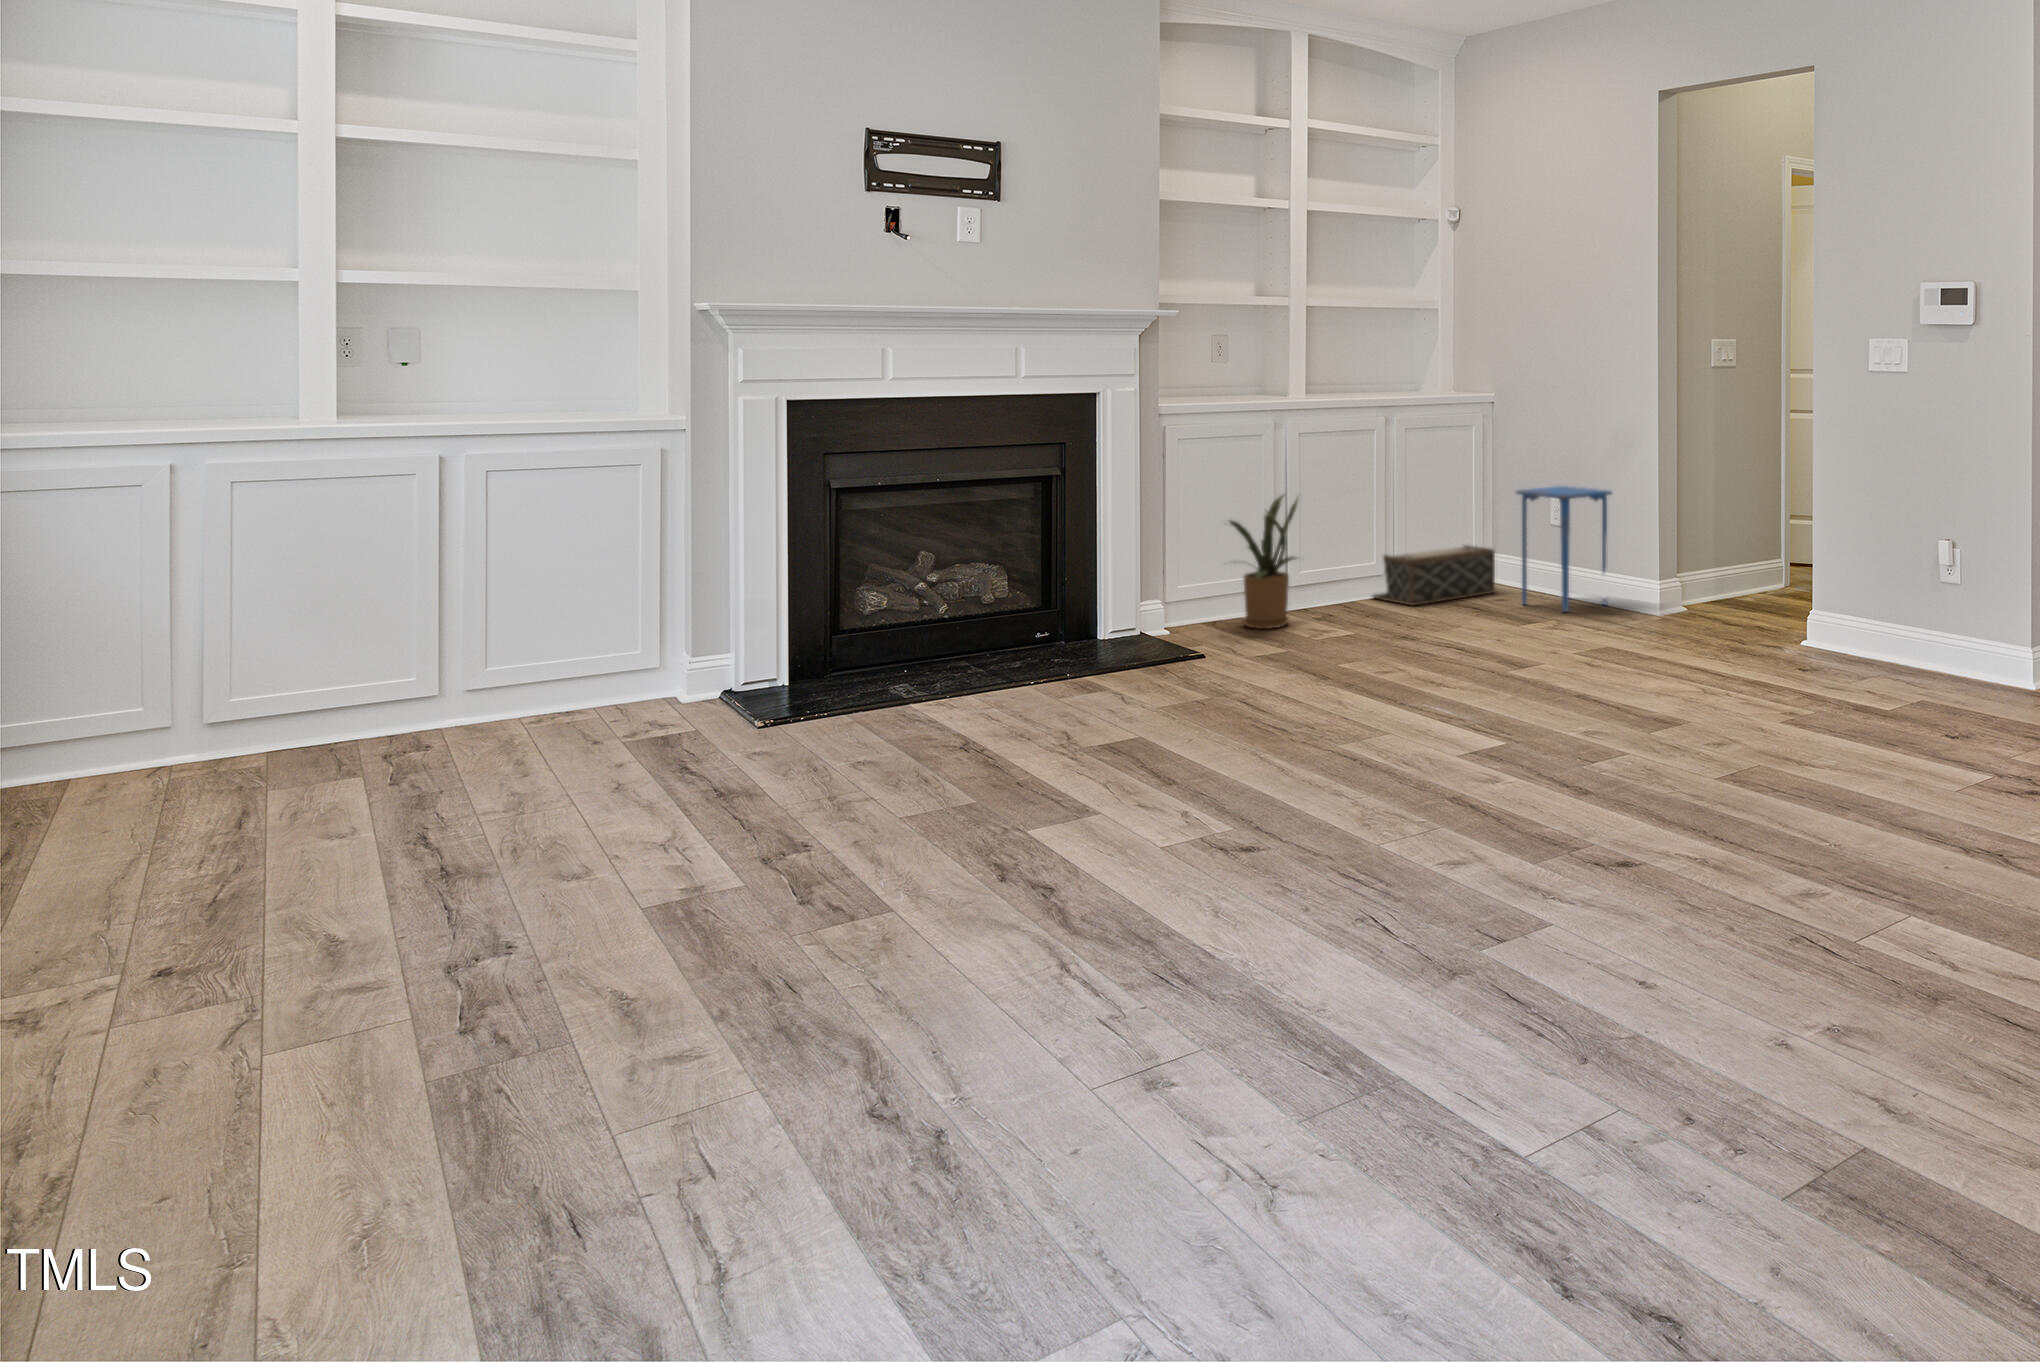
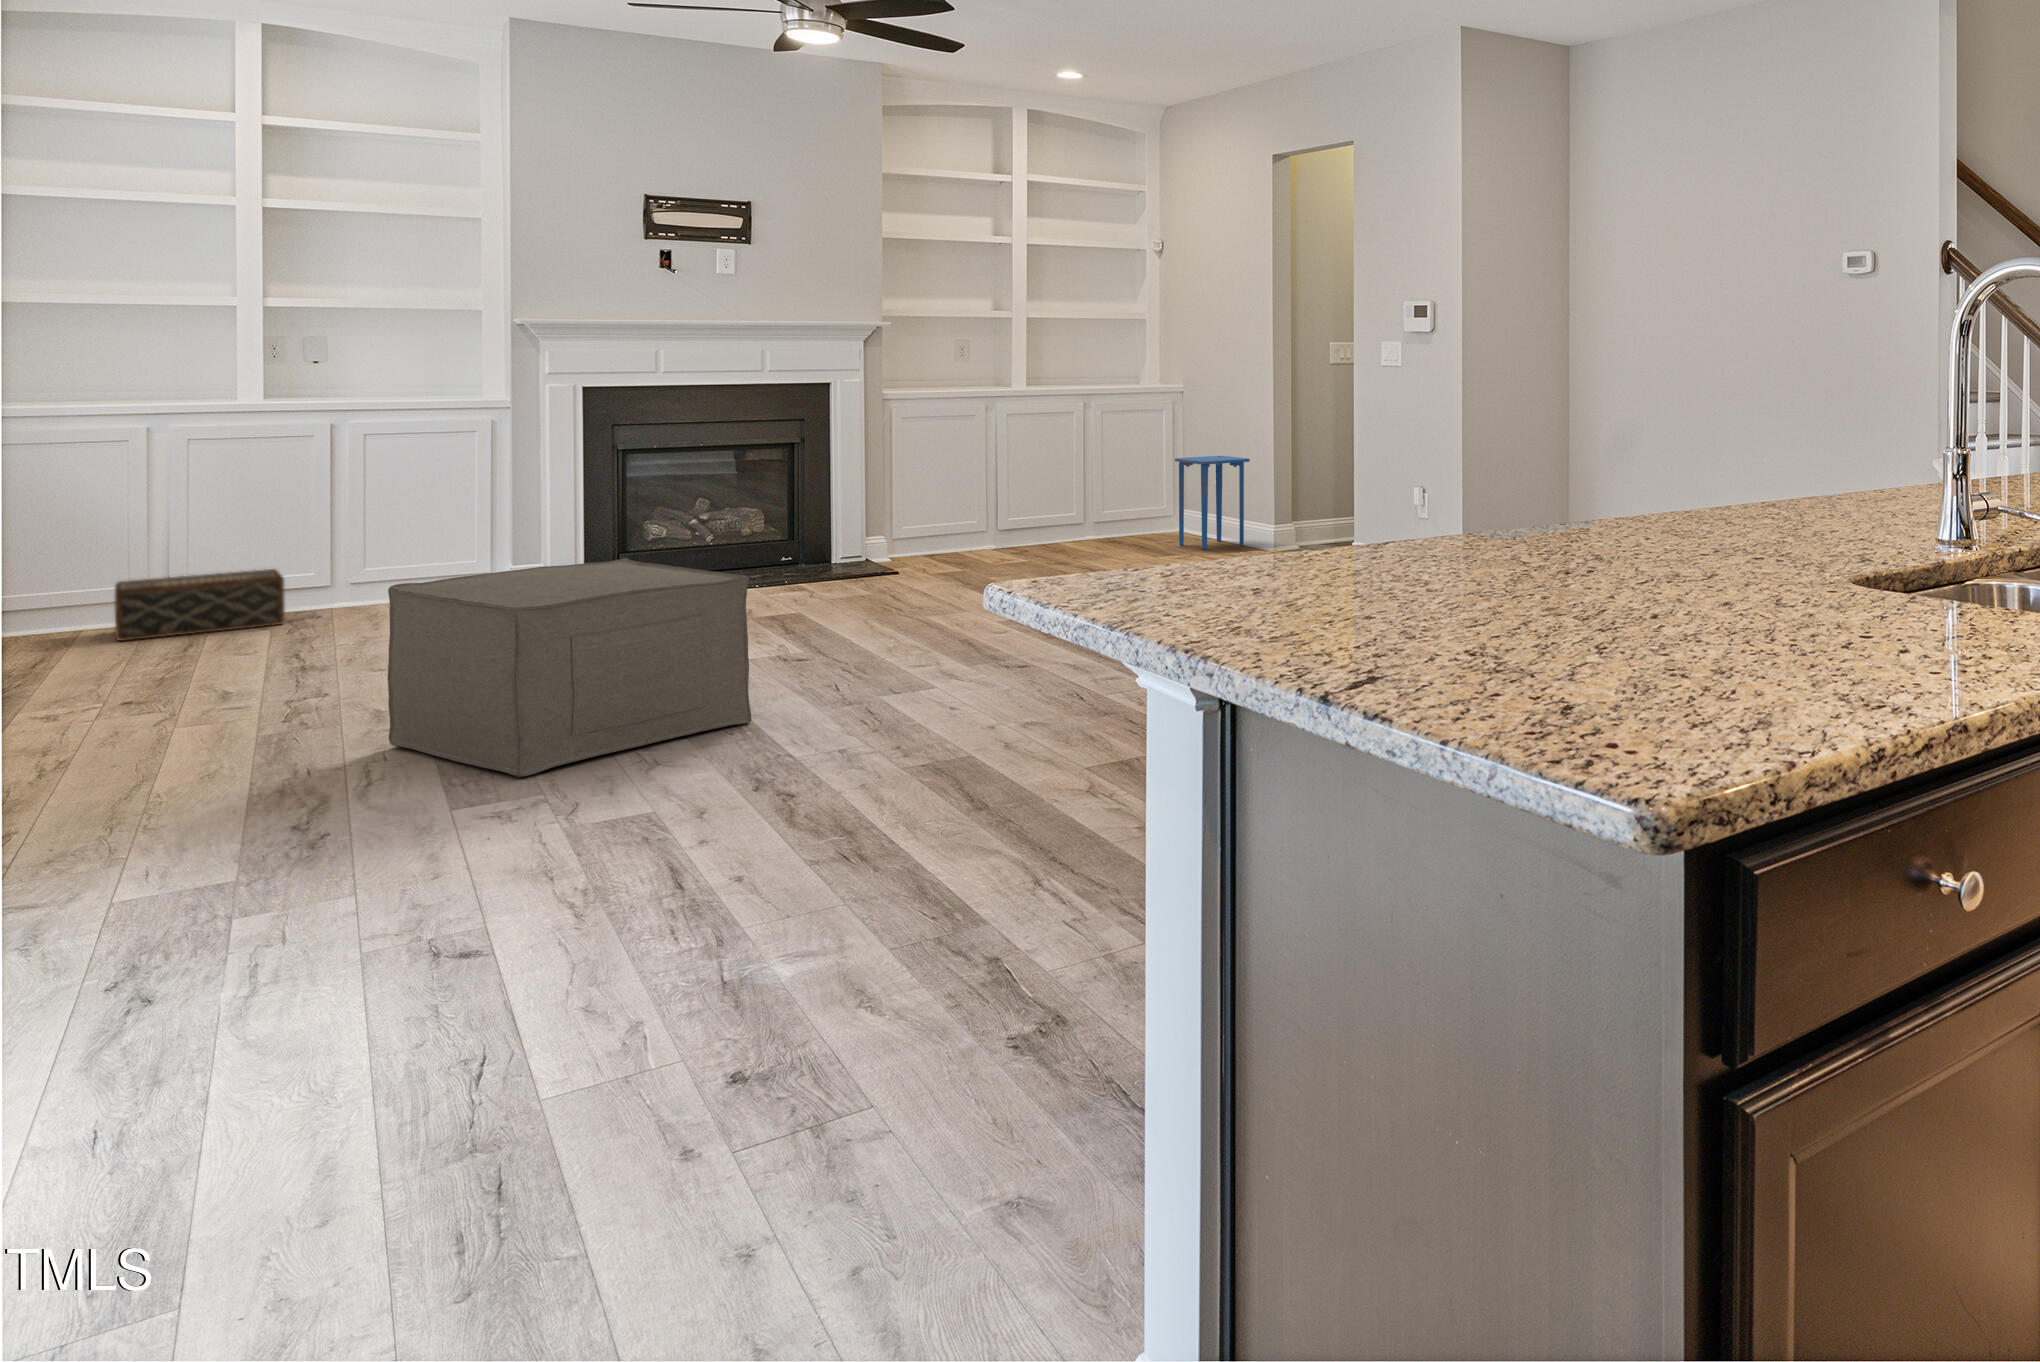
house plant: present [1229,495,1298,629] -> none [927,459,1006,558]
woven basket: present [1372,545,1495,605] -> present [115,569,285,641]
ottoman: none [673,699,1302,1213] -> present [388,558,751,777]

